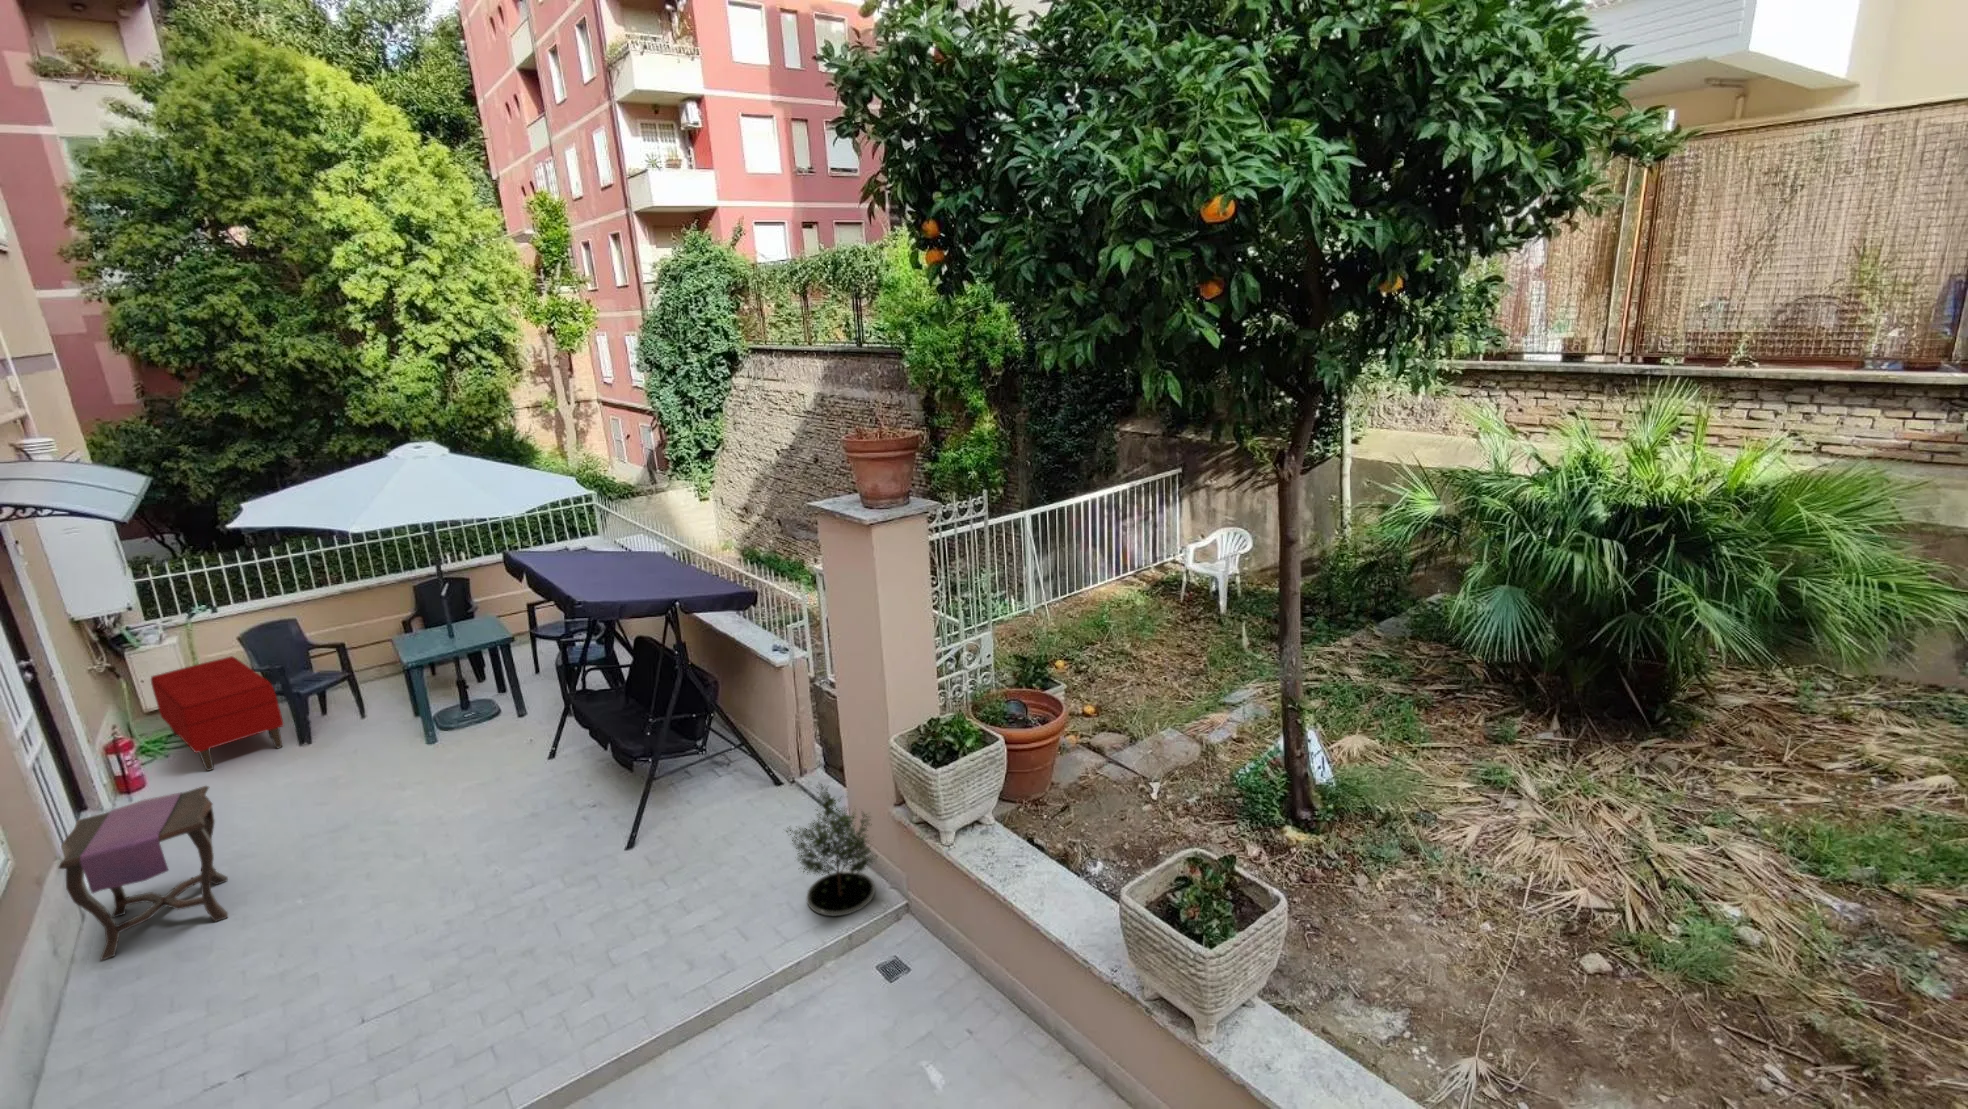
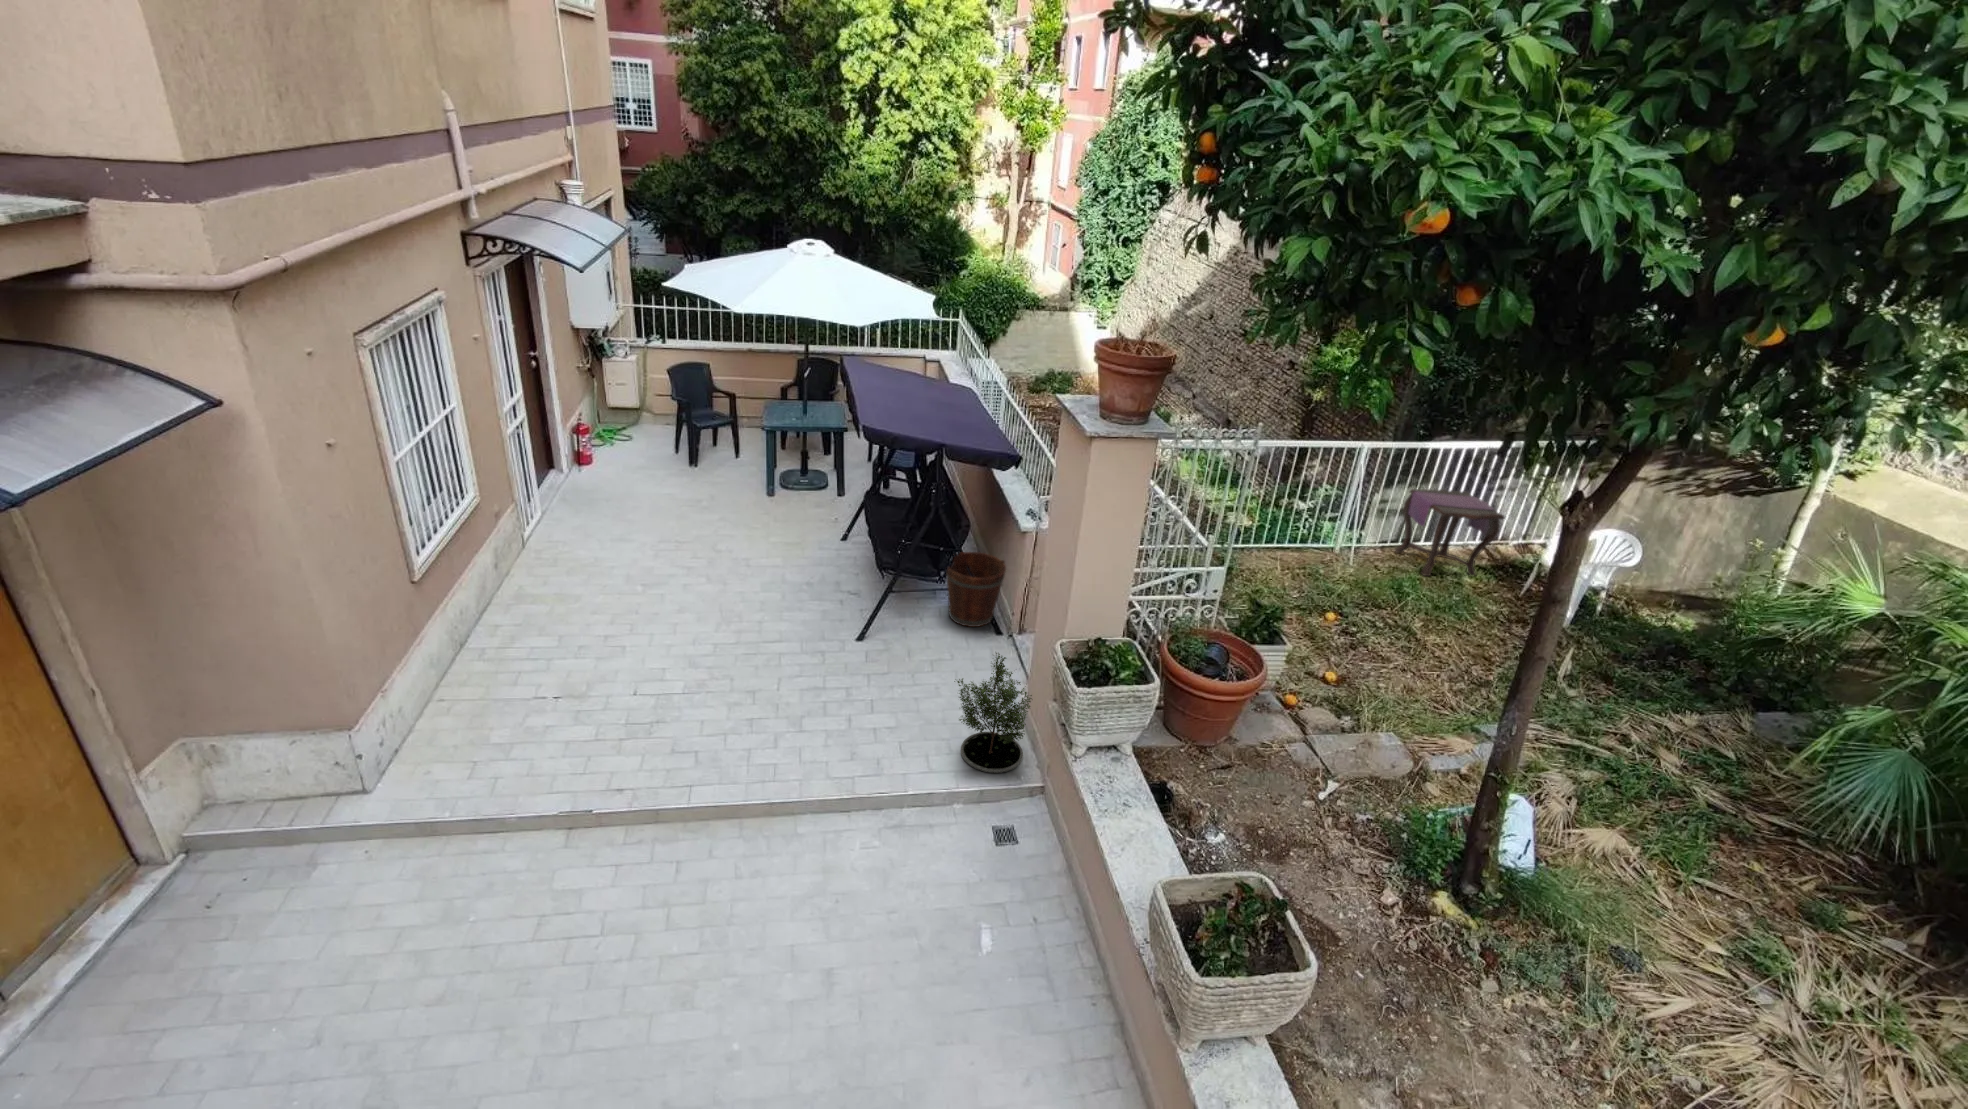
bench: present [151,656,284,771] -> none [614,382,682,467]
bucket: none [698,706,765,789] -> present [946,552,1006,627]
side table: present [59,786,228,960] -> present [1395,489,1504,576]

